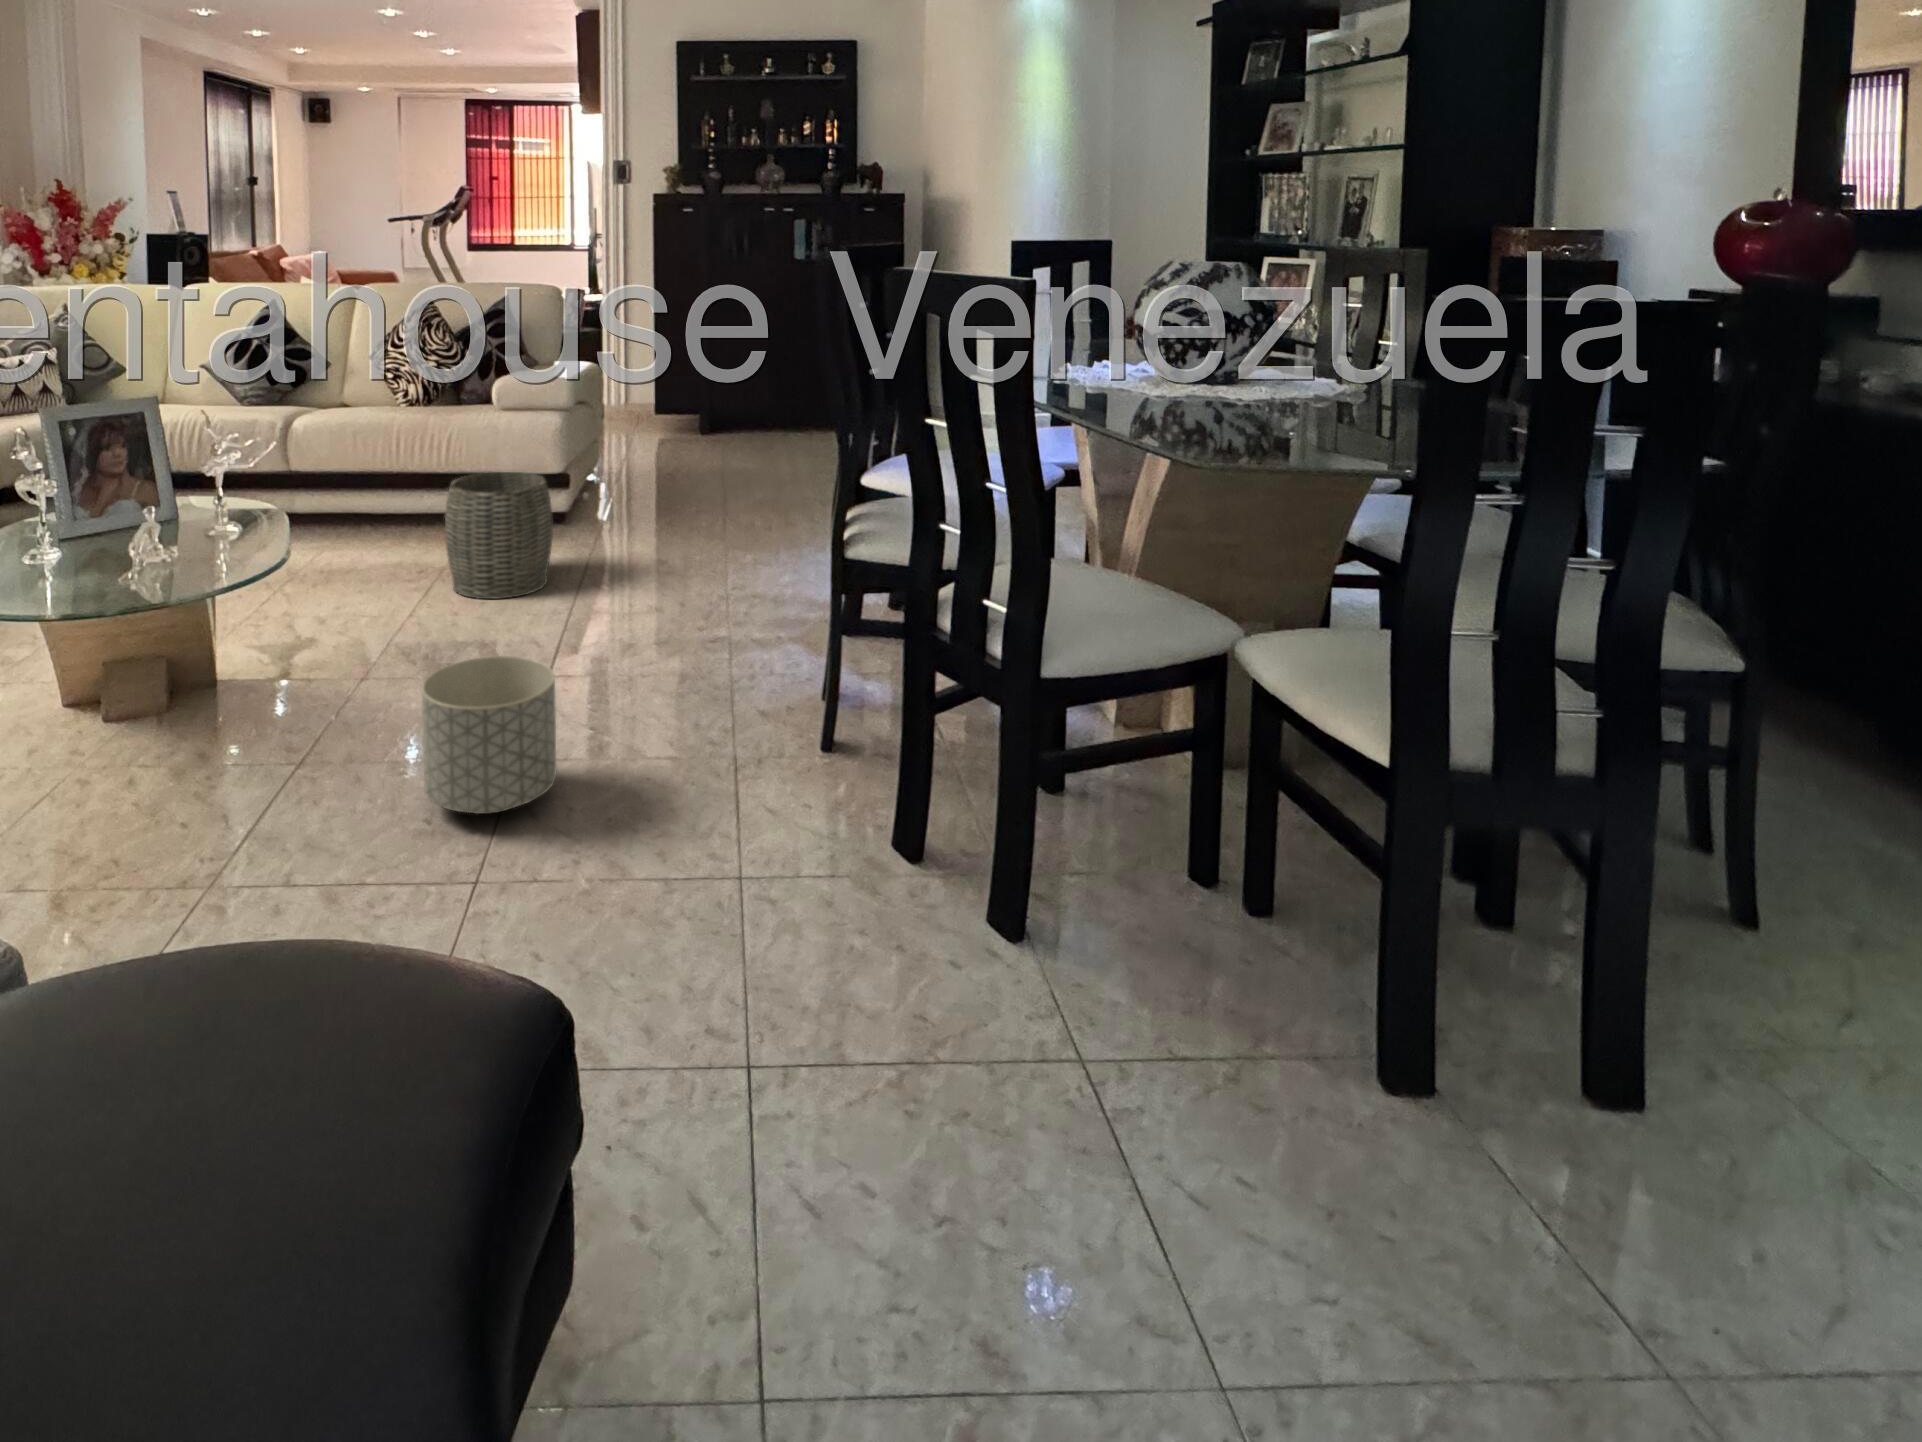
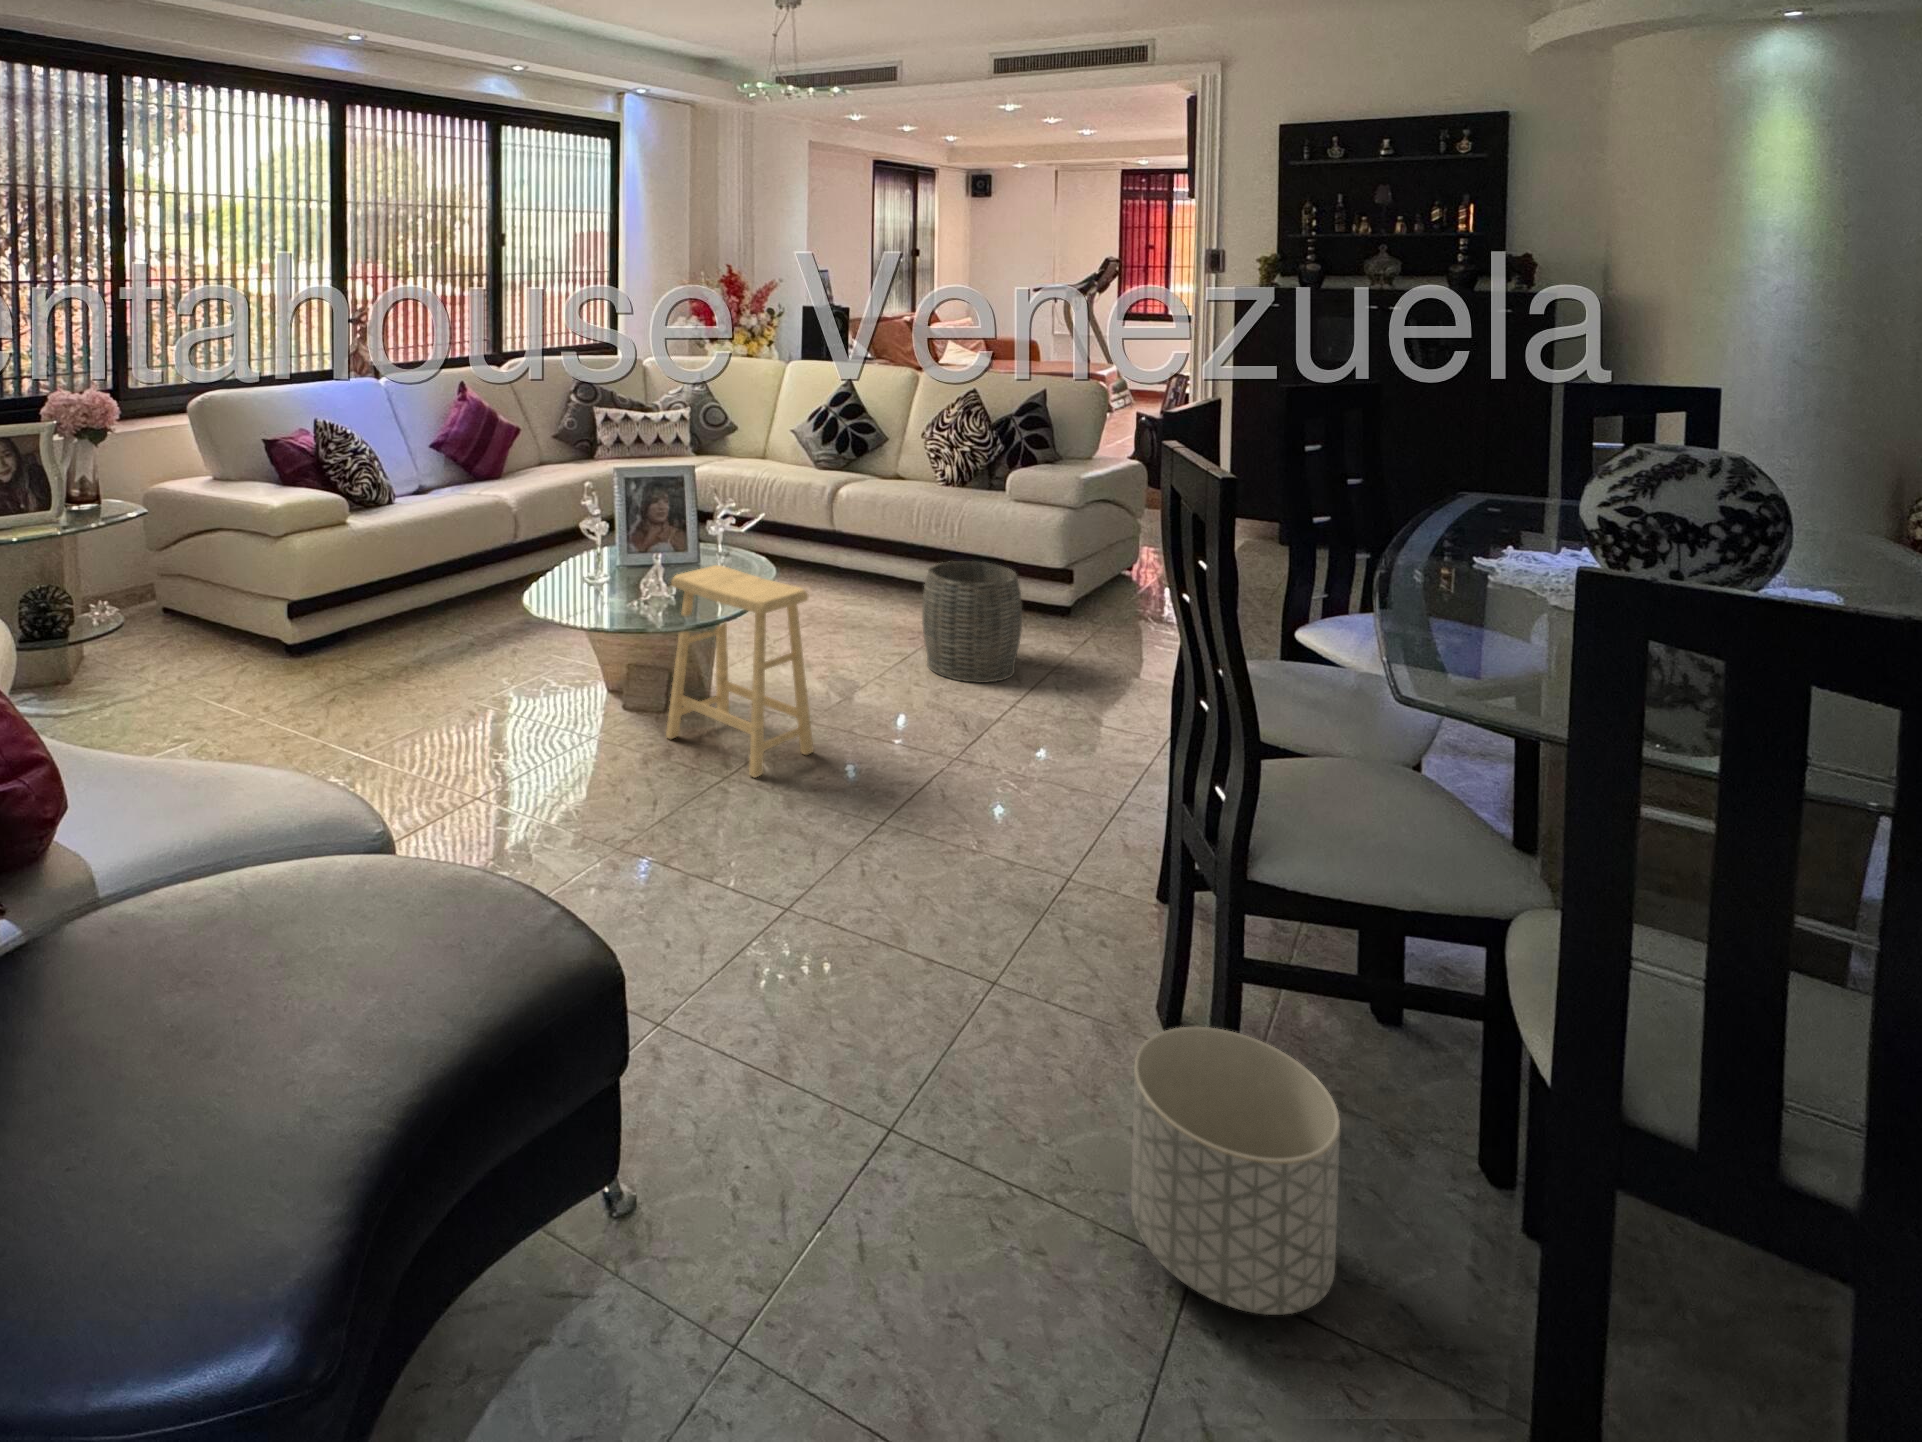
footstool: none [183,509,388,751] -> present [666,565,814,777]
planter: present [422,656,557,814] -> present [1131,1027,1340,1315]

